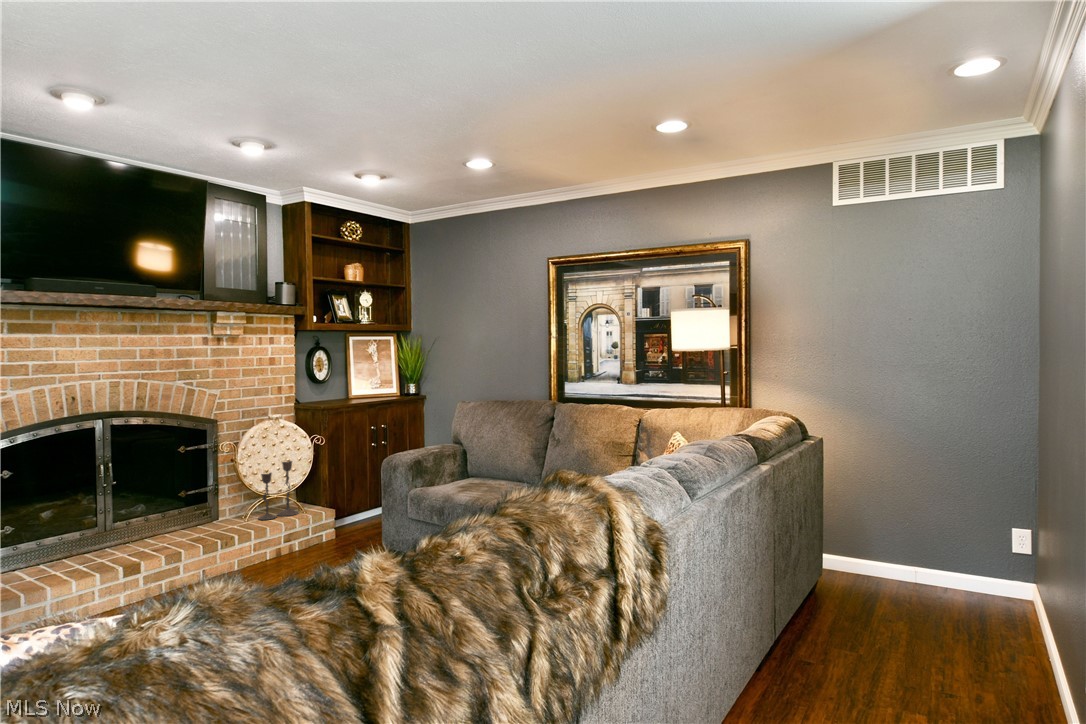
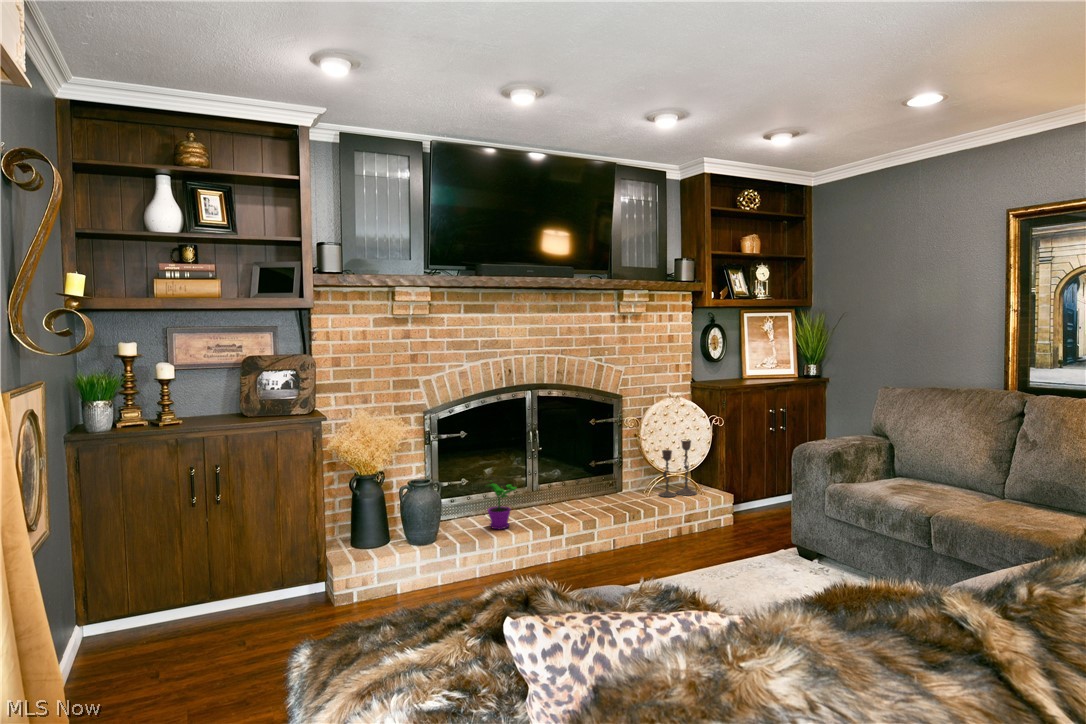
flower pot: none [33,517,80,579] -> present [488,483,516,529]

